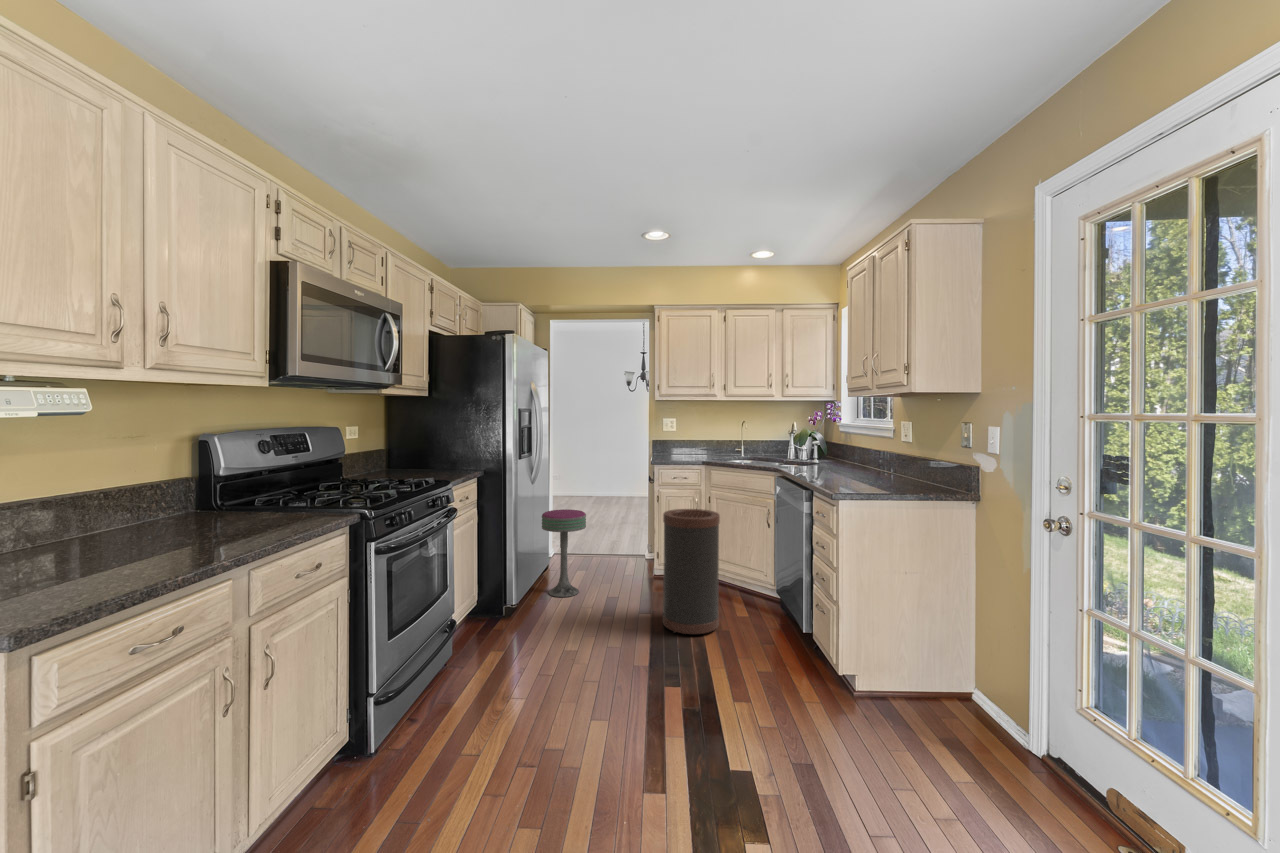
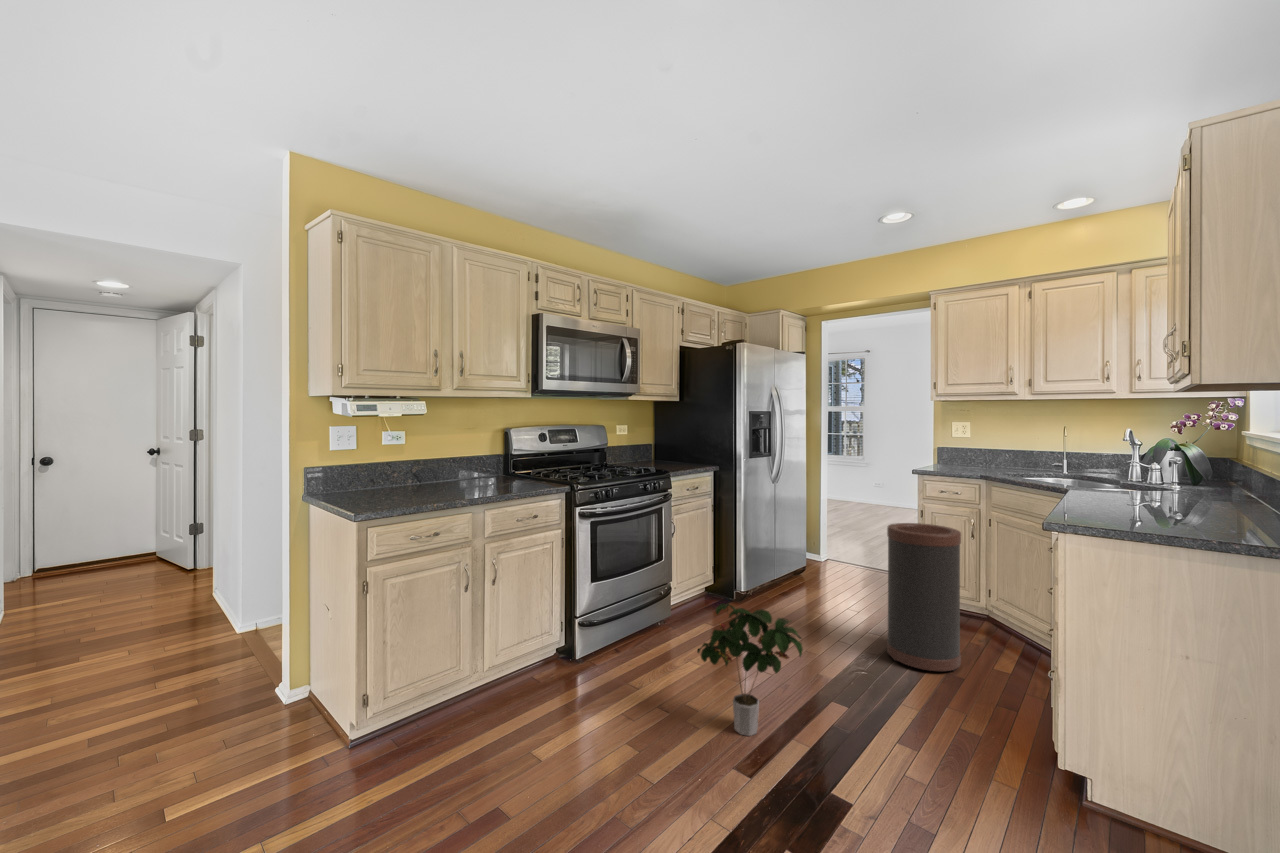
bar stool: present [542,509,586,597] -> none [788,513,834,601]
potted plant: none [561,617,679,752] -> present [697,603,803,736]

